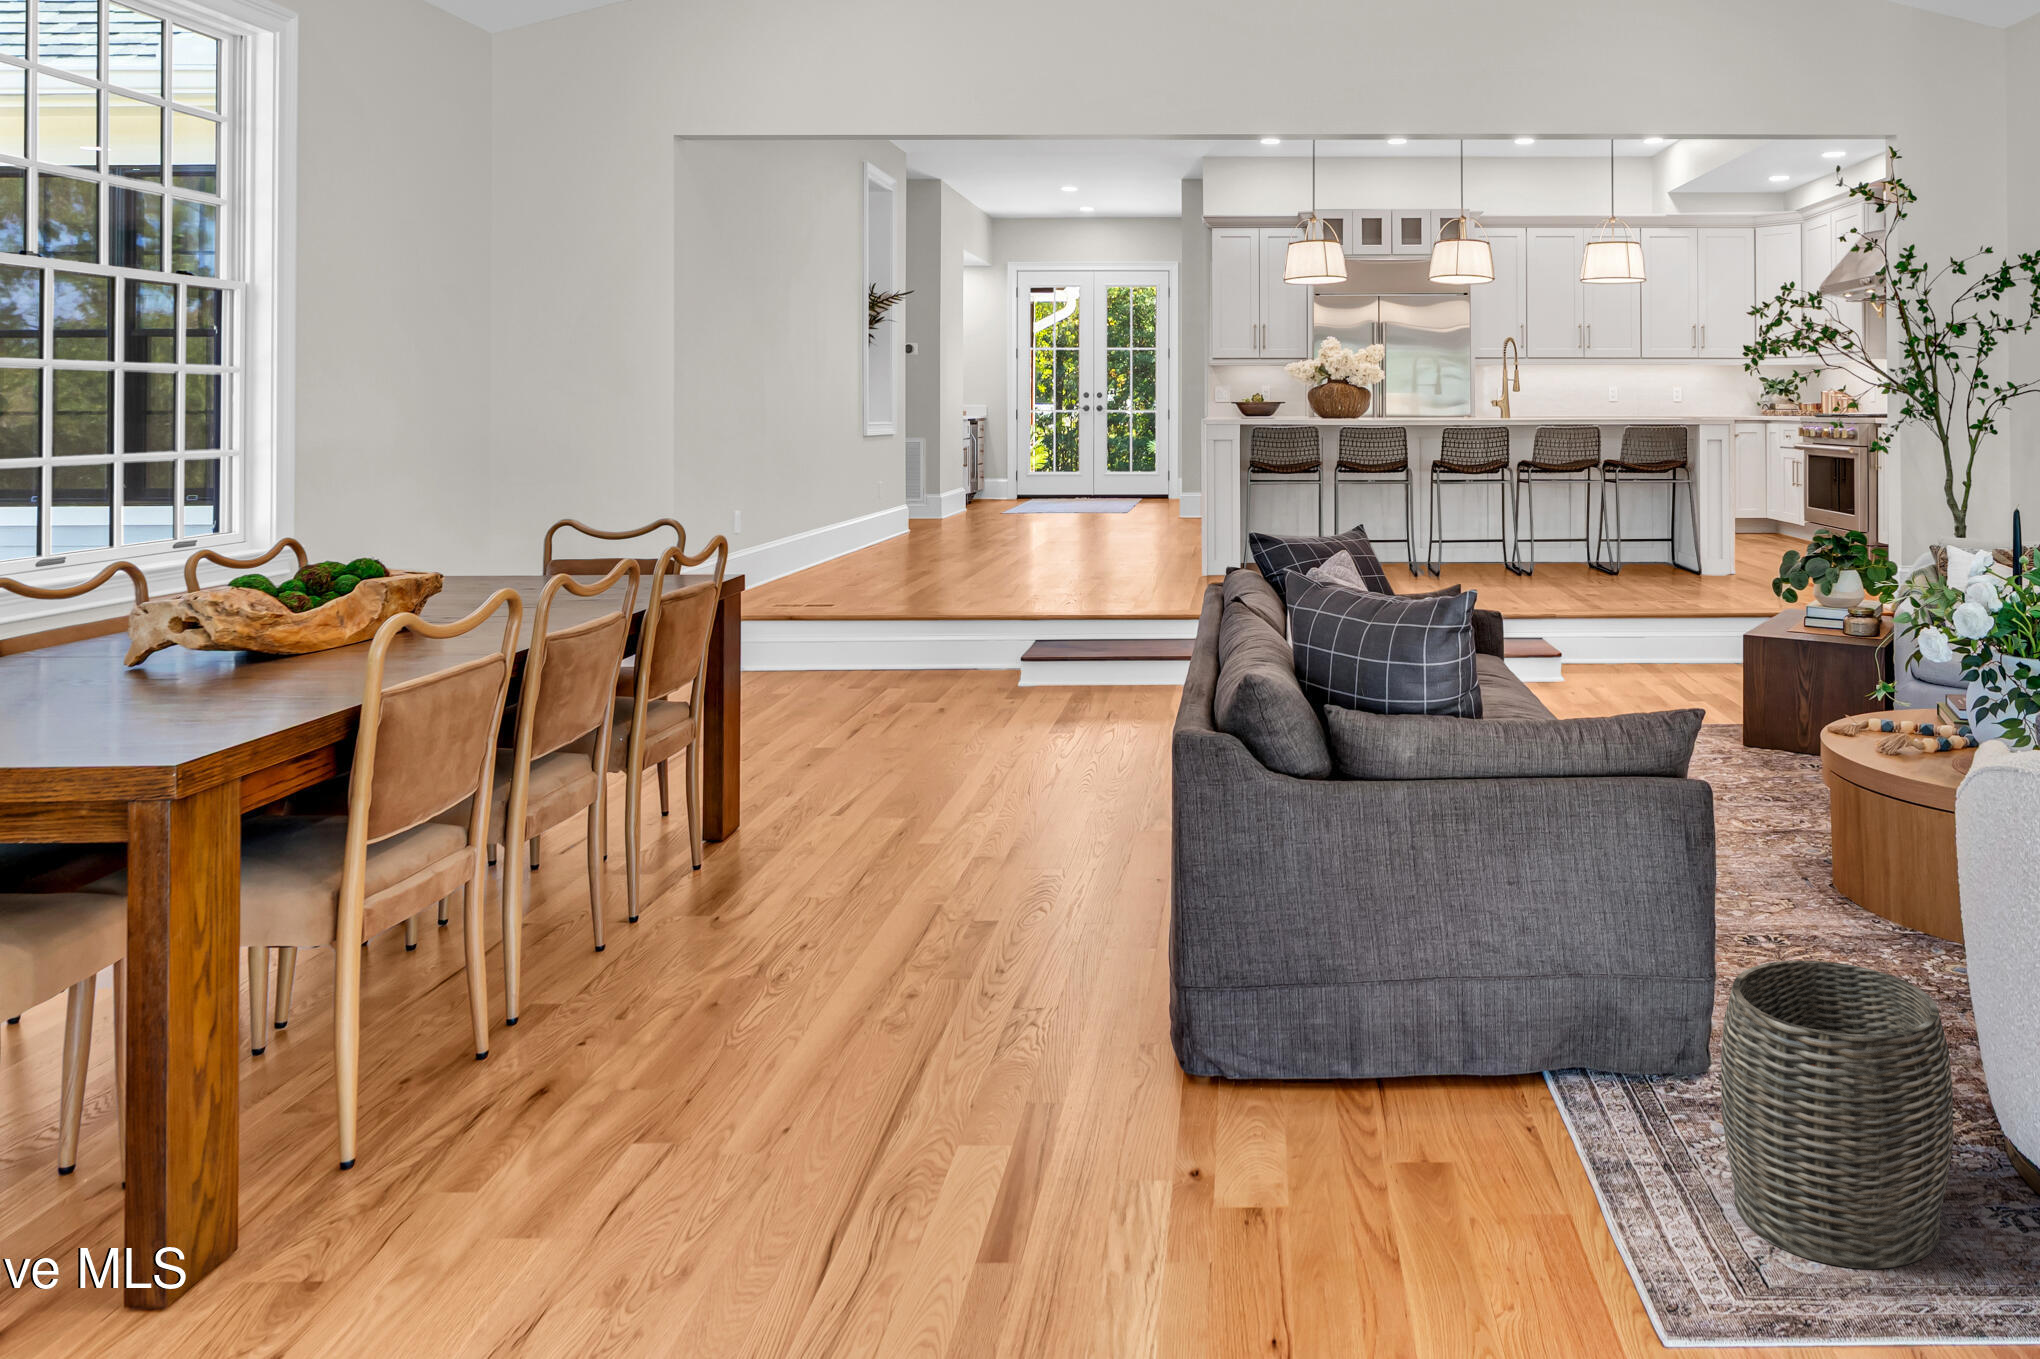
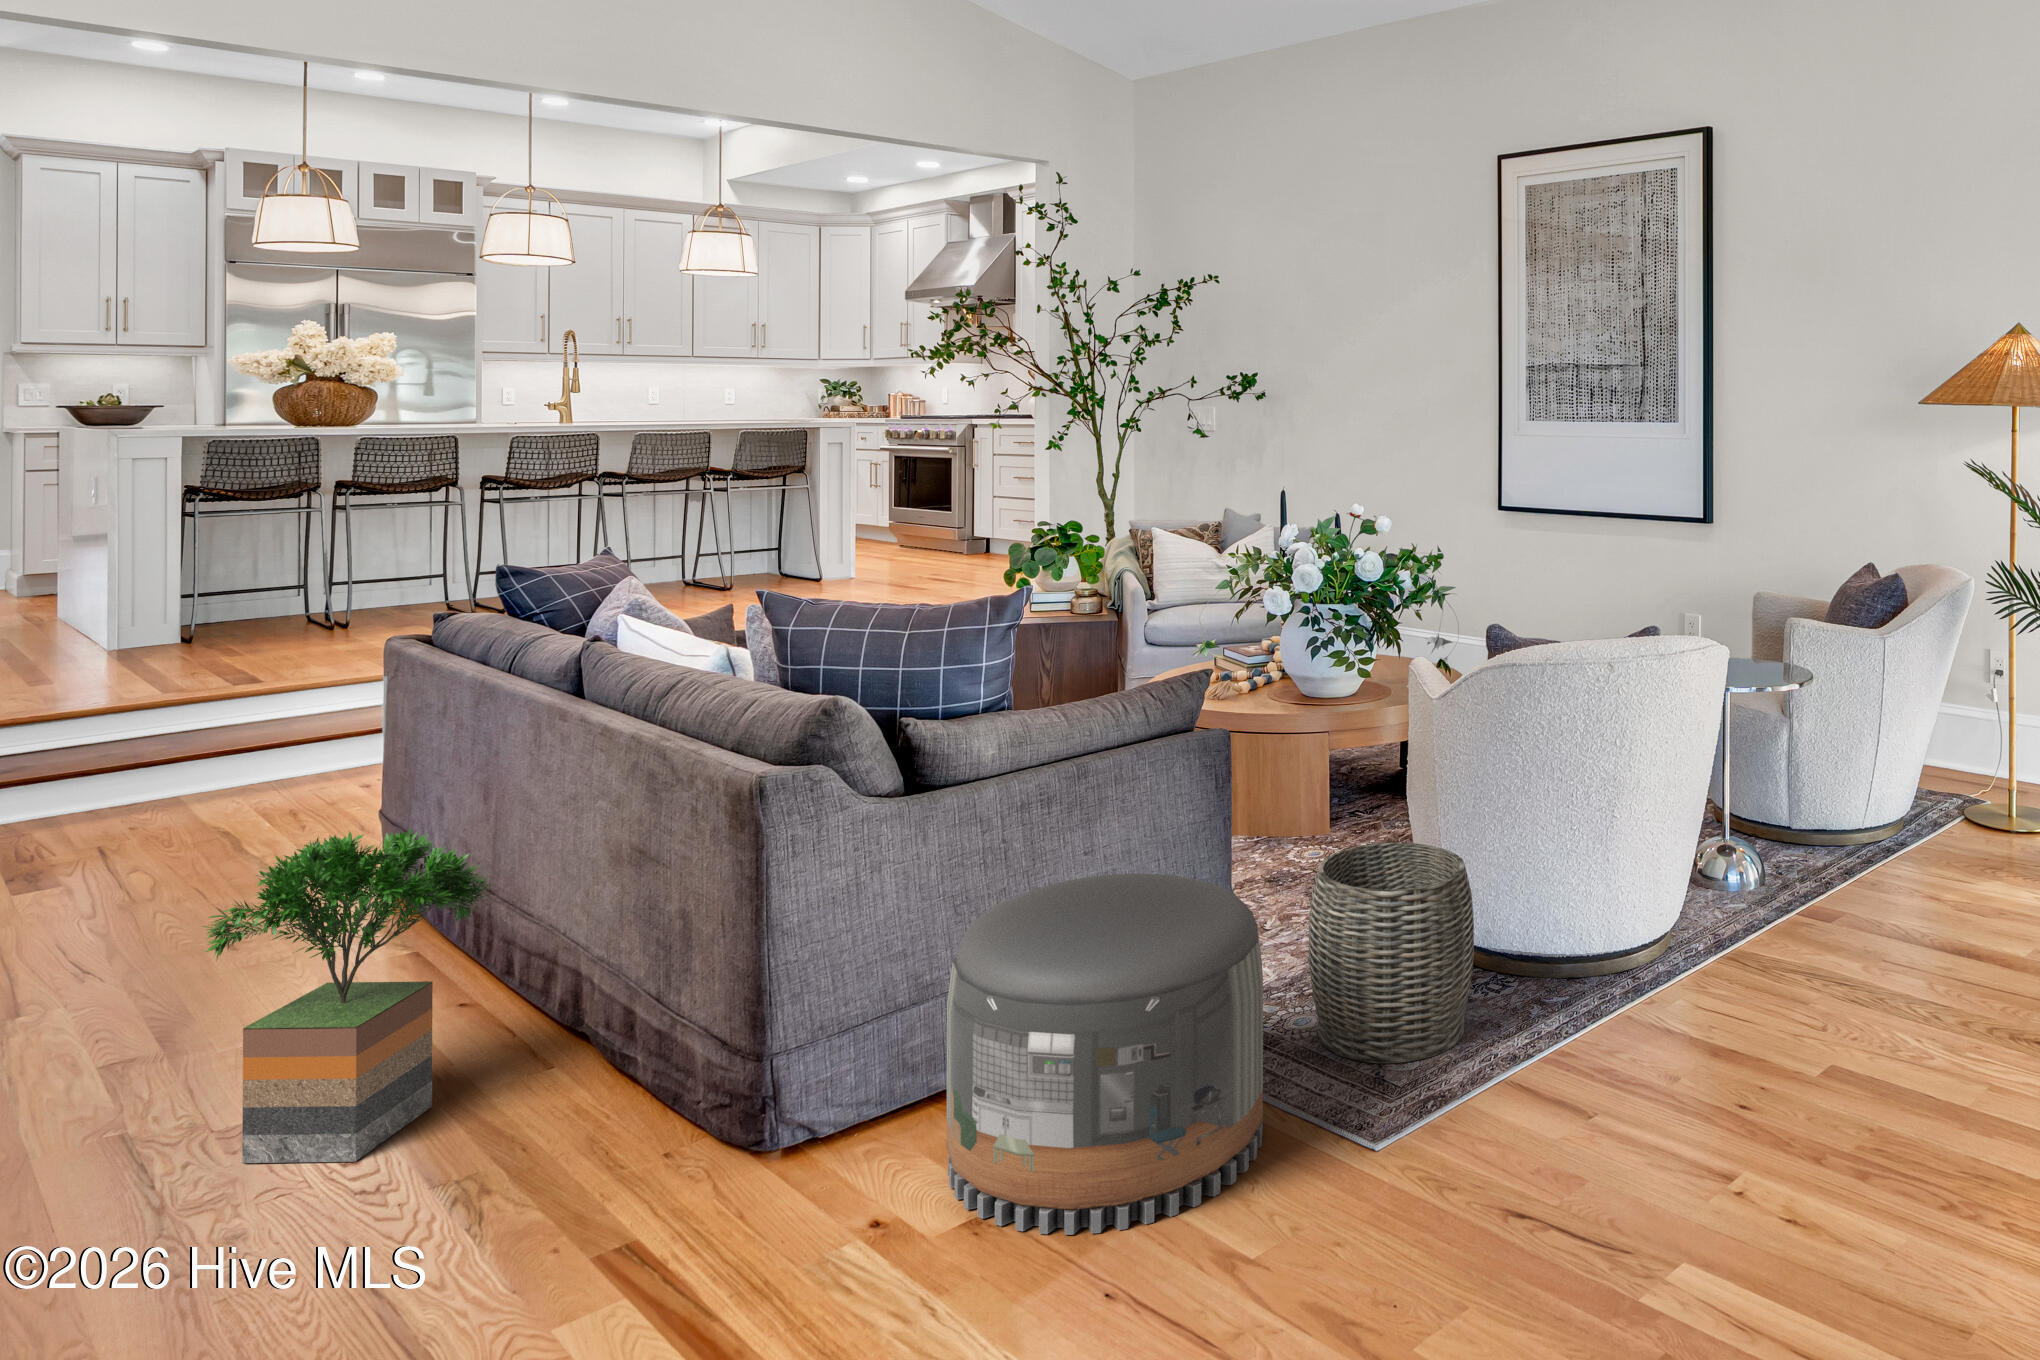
potted tree: none [901,719,1082,980] -> present [203,829,492,1163]
pouf: none [1248,902,1588,1303] -> present [947,873,1263,1235]

